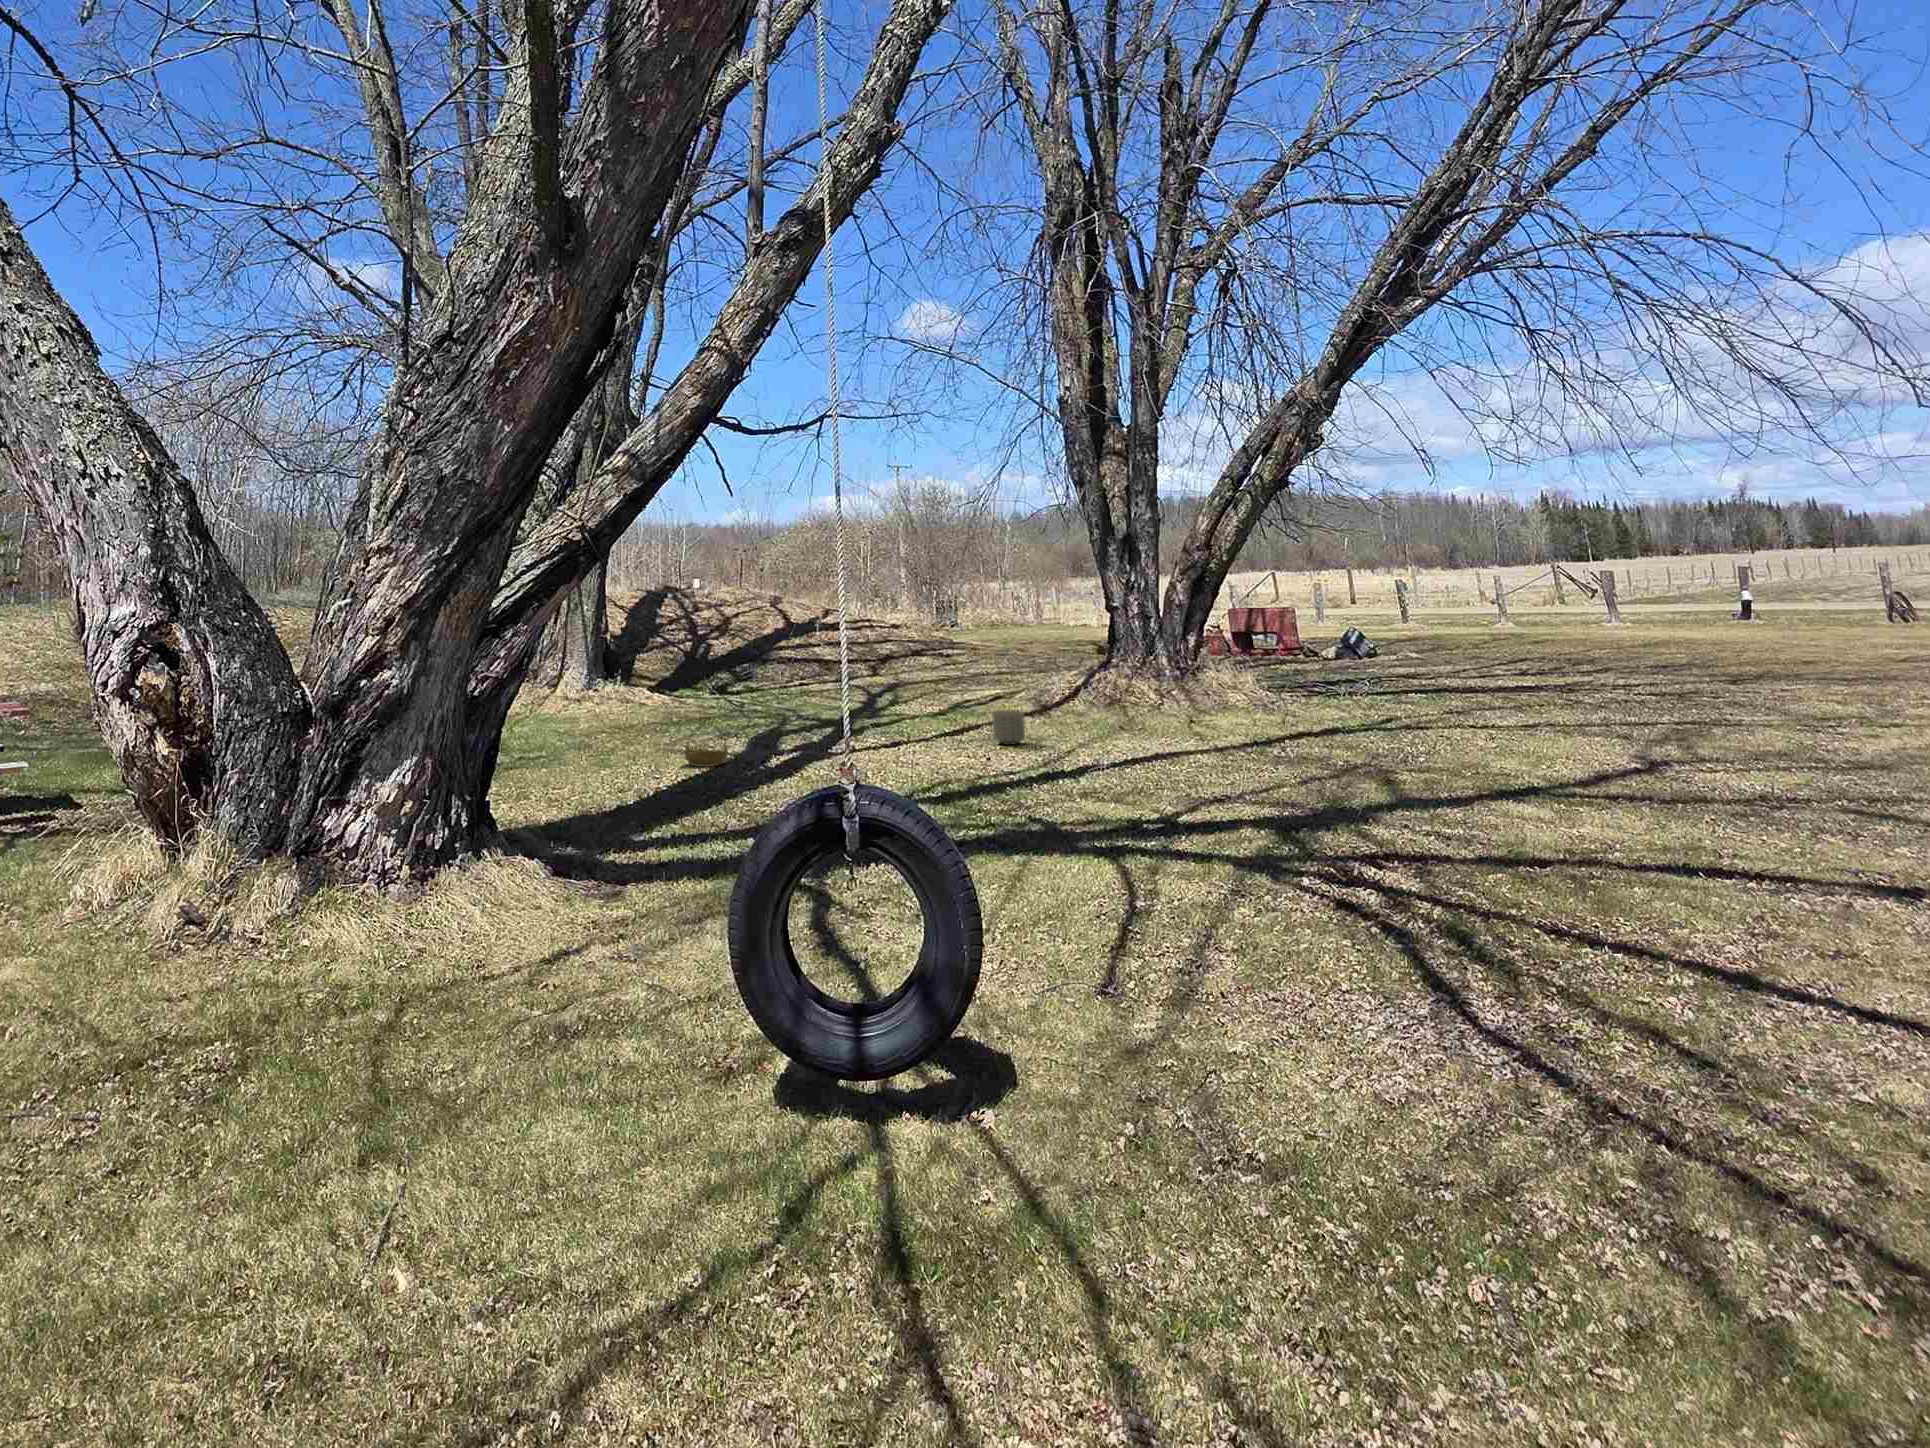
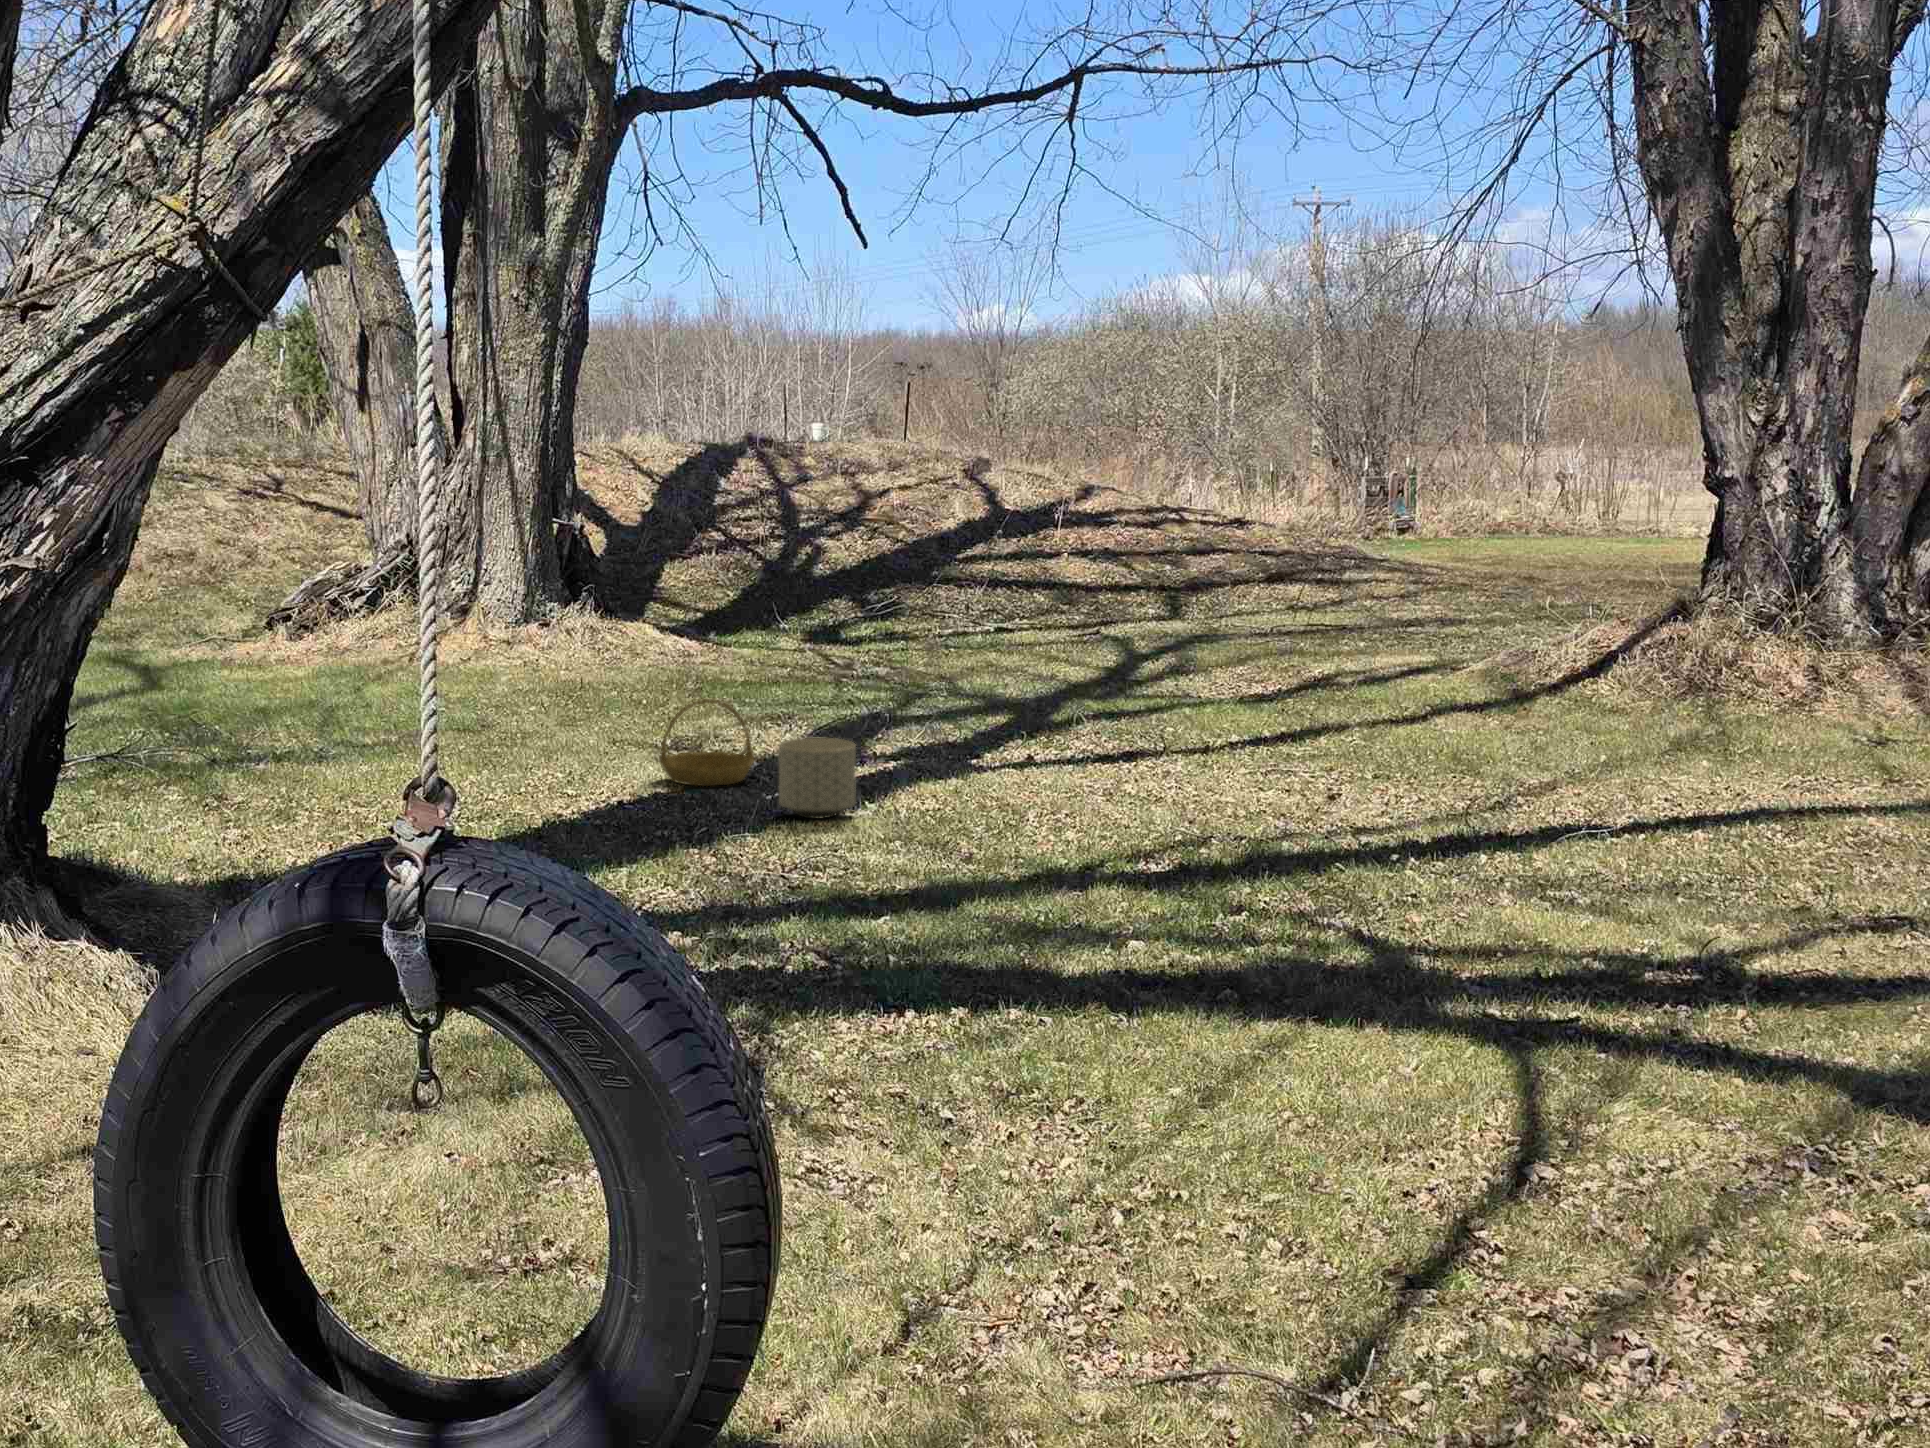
planter: present [992,710,1025,745] -> present [779,738,856,819]

